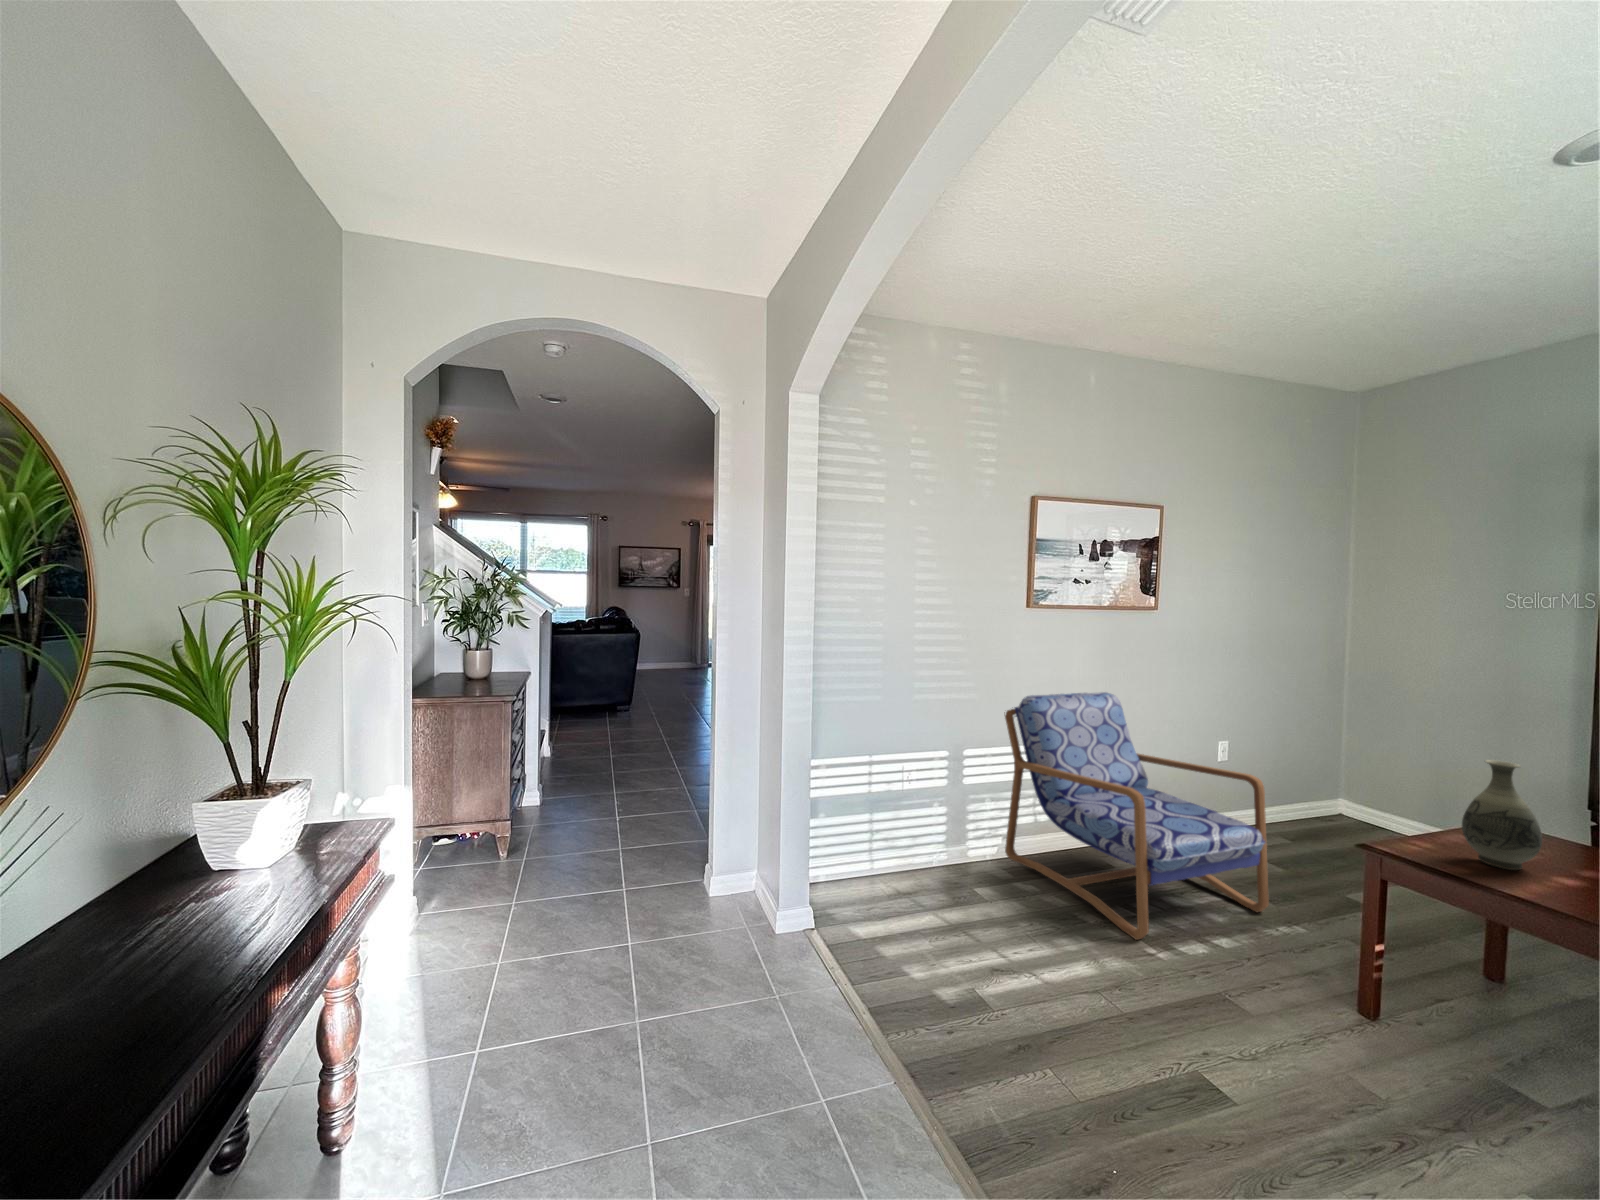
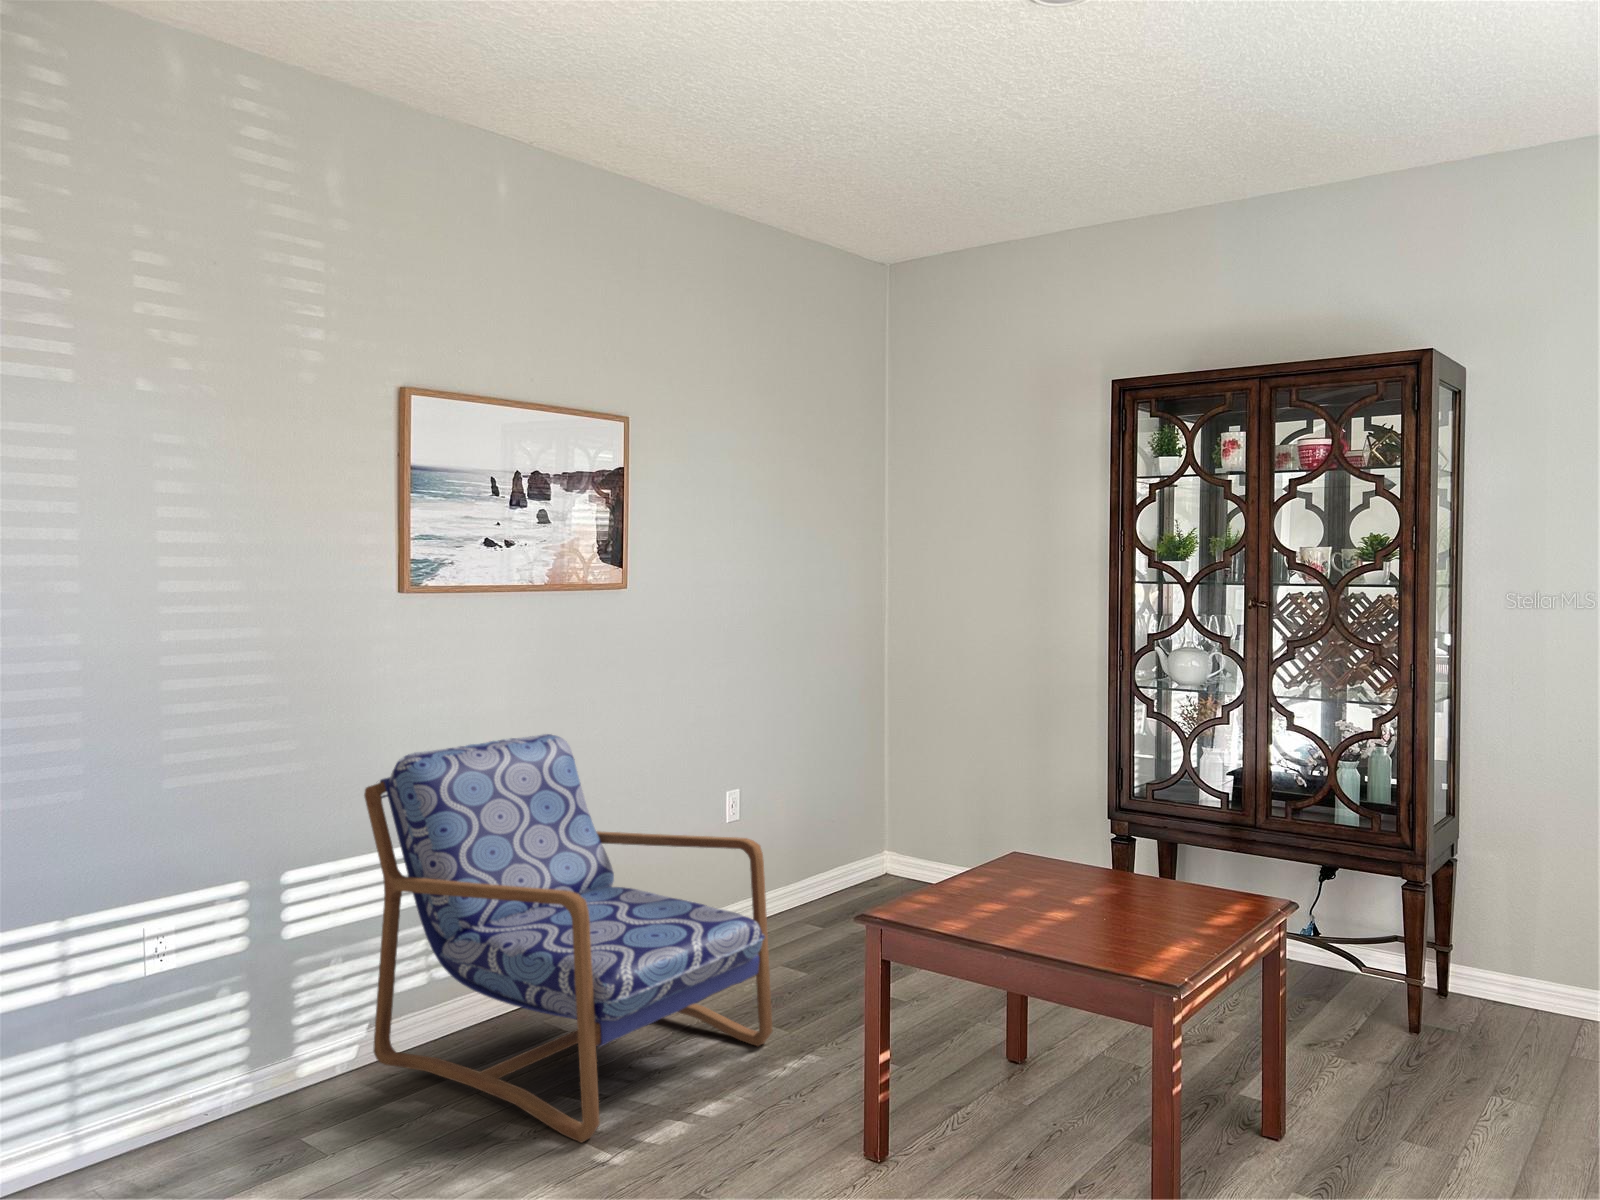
vase: present [1462,760,1542,870] -> none [955,771,1025,909]

